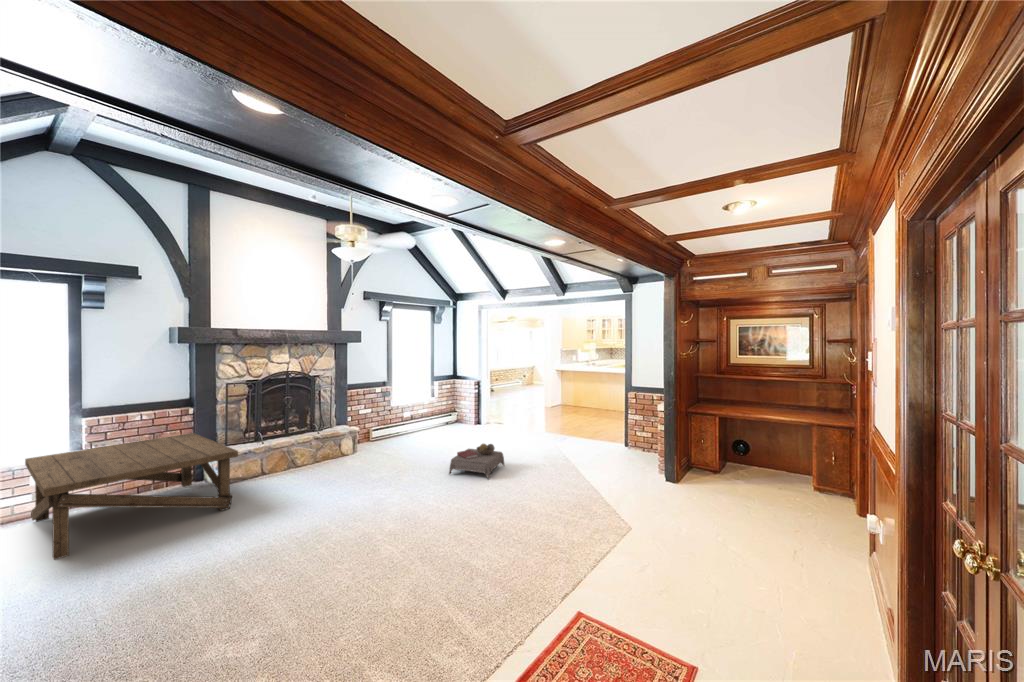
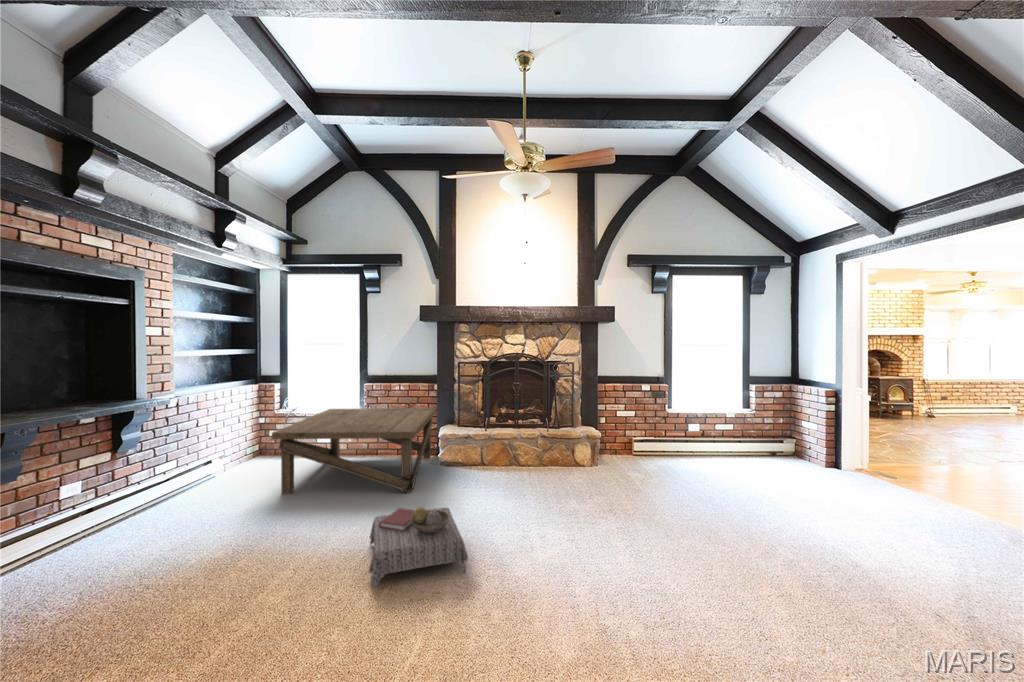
ottoman: present [449,444,504,479] -> present [369,507,468,589]

